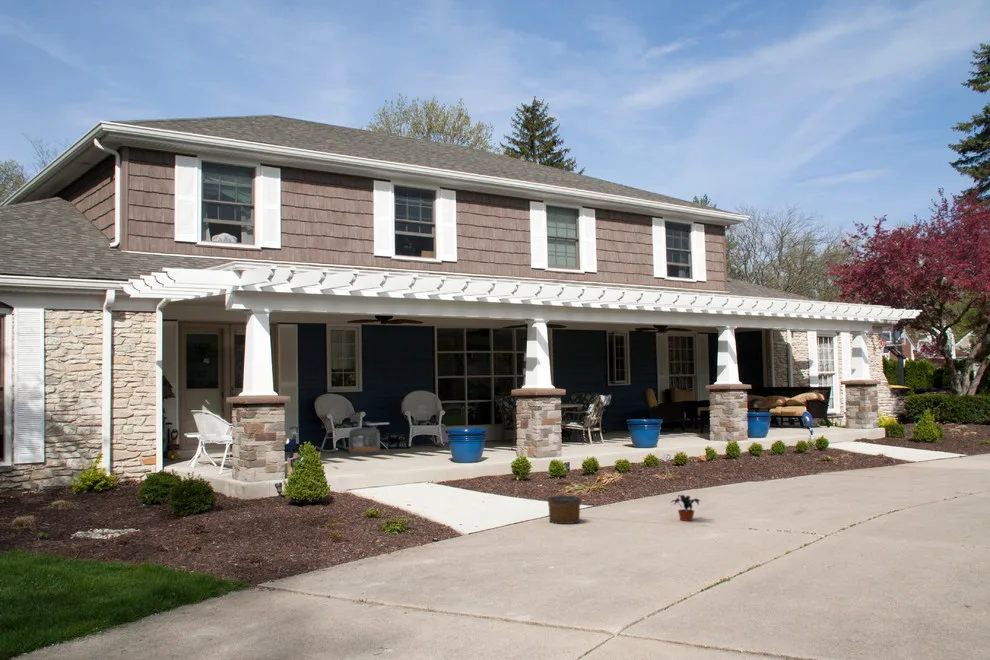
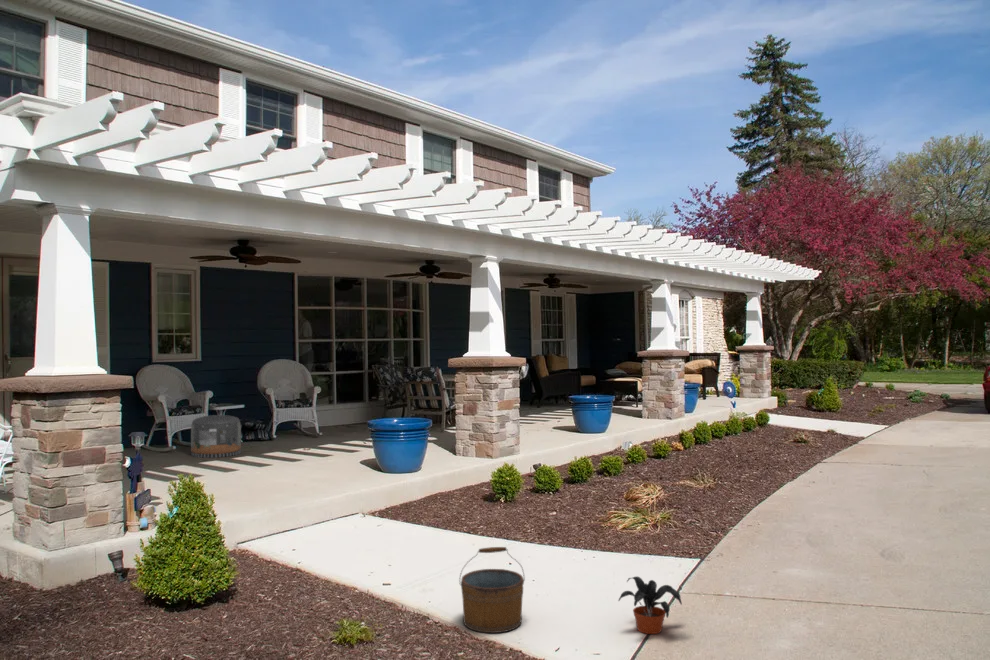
bucket: present [547,482,581,524] -> present [460,547,524,633]
potted plant: present [672,495,700,521] -> present [619,577,682,634]

